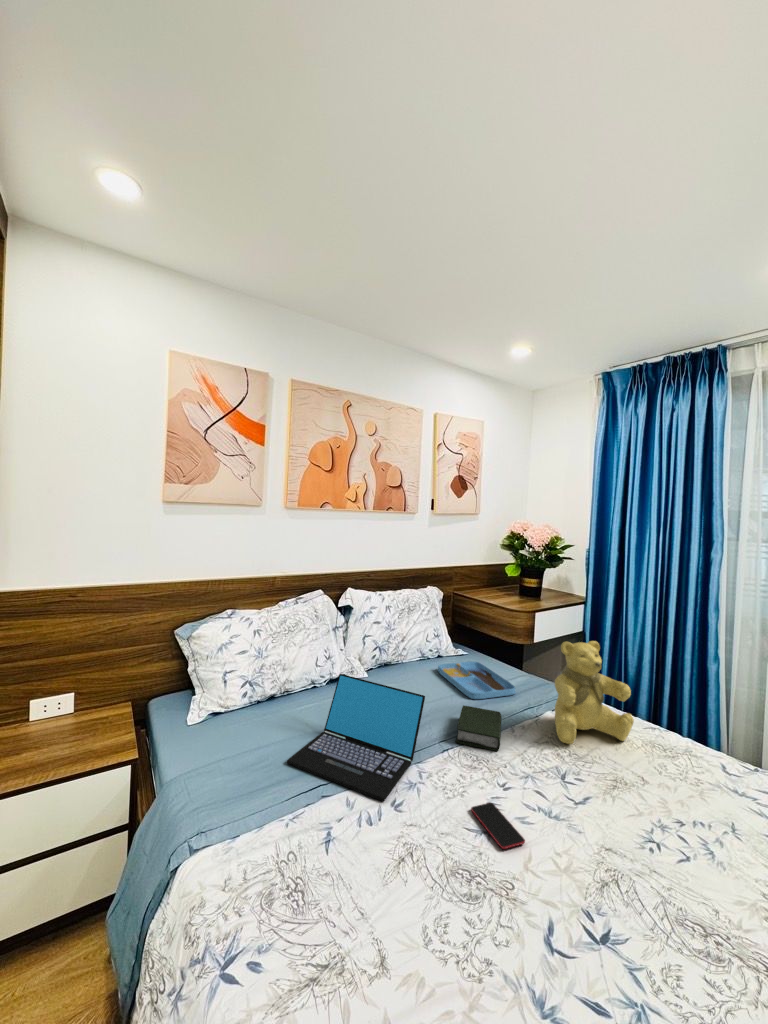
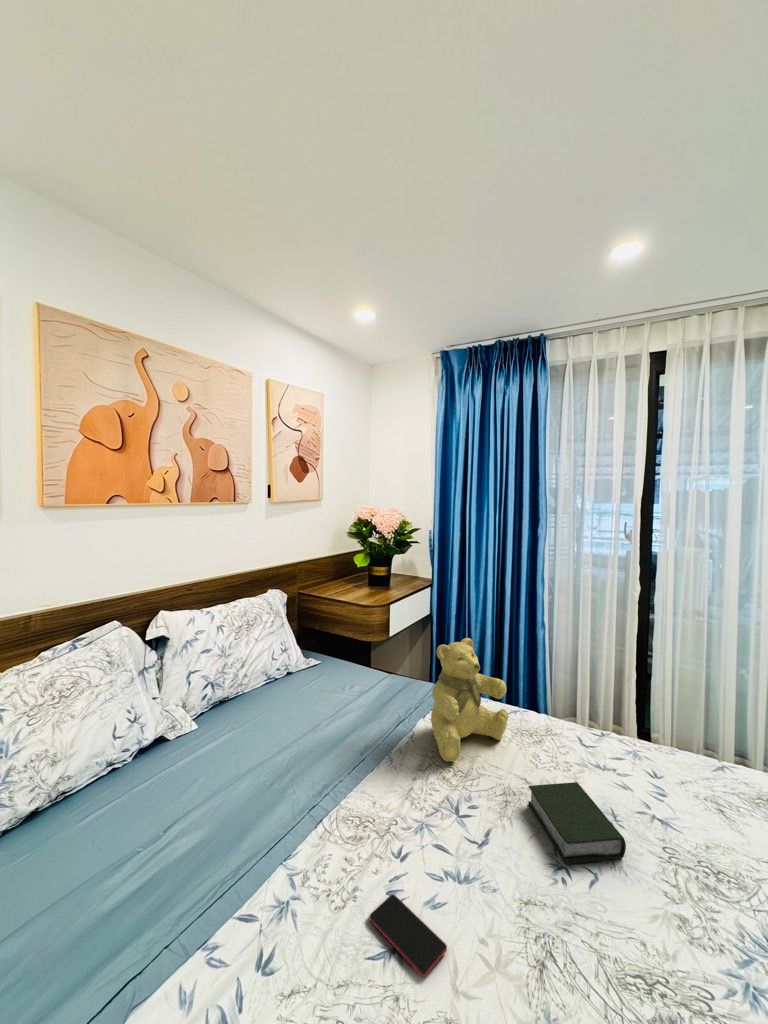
tray: present [438,662,516,699] -> none [290,674,383,727]
laptop: present [287,674,425,801] -> none [59,754,288,964]
book: present [456,706,501,751] -> present [528,782,626,864]

